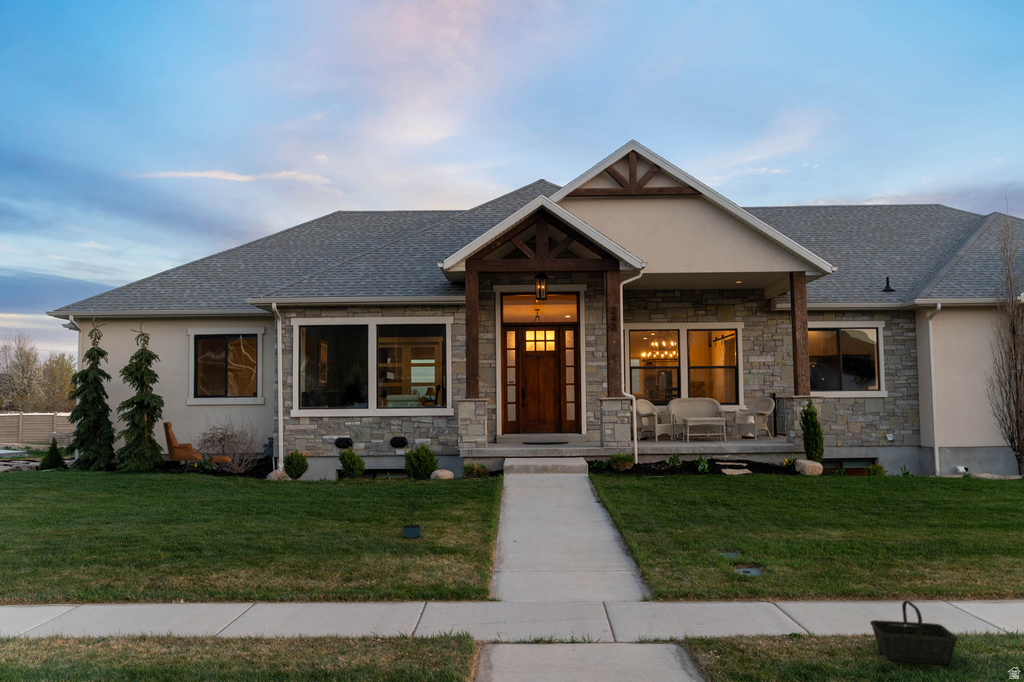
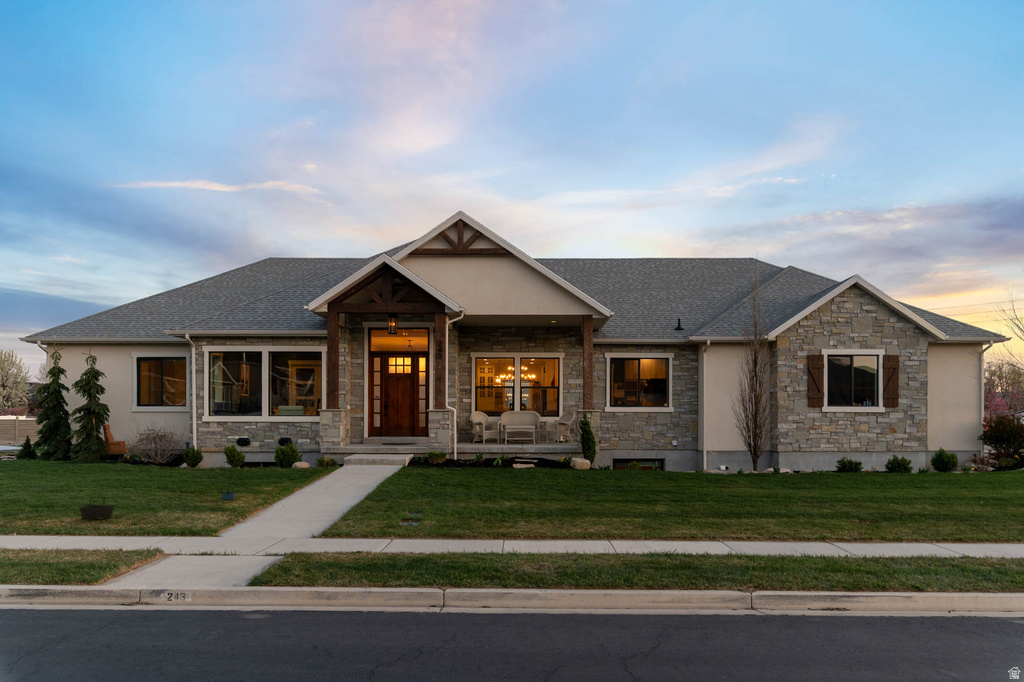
basket: present [870,601,958,664] -> present [79,499,114,520]

